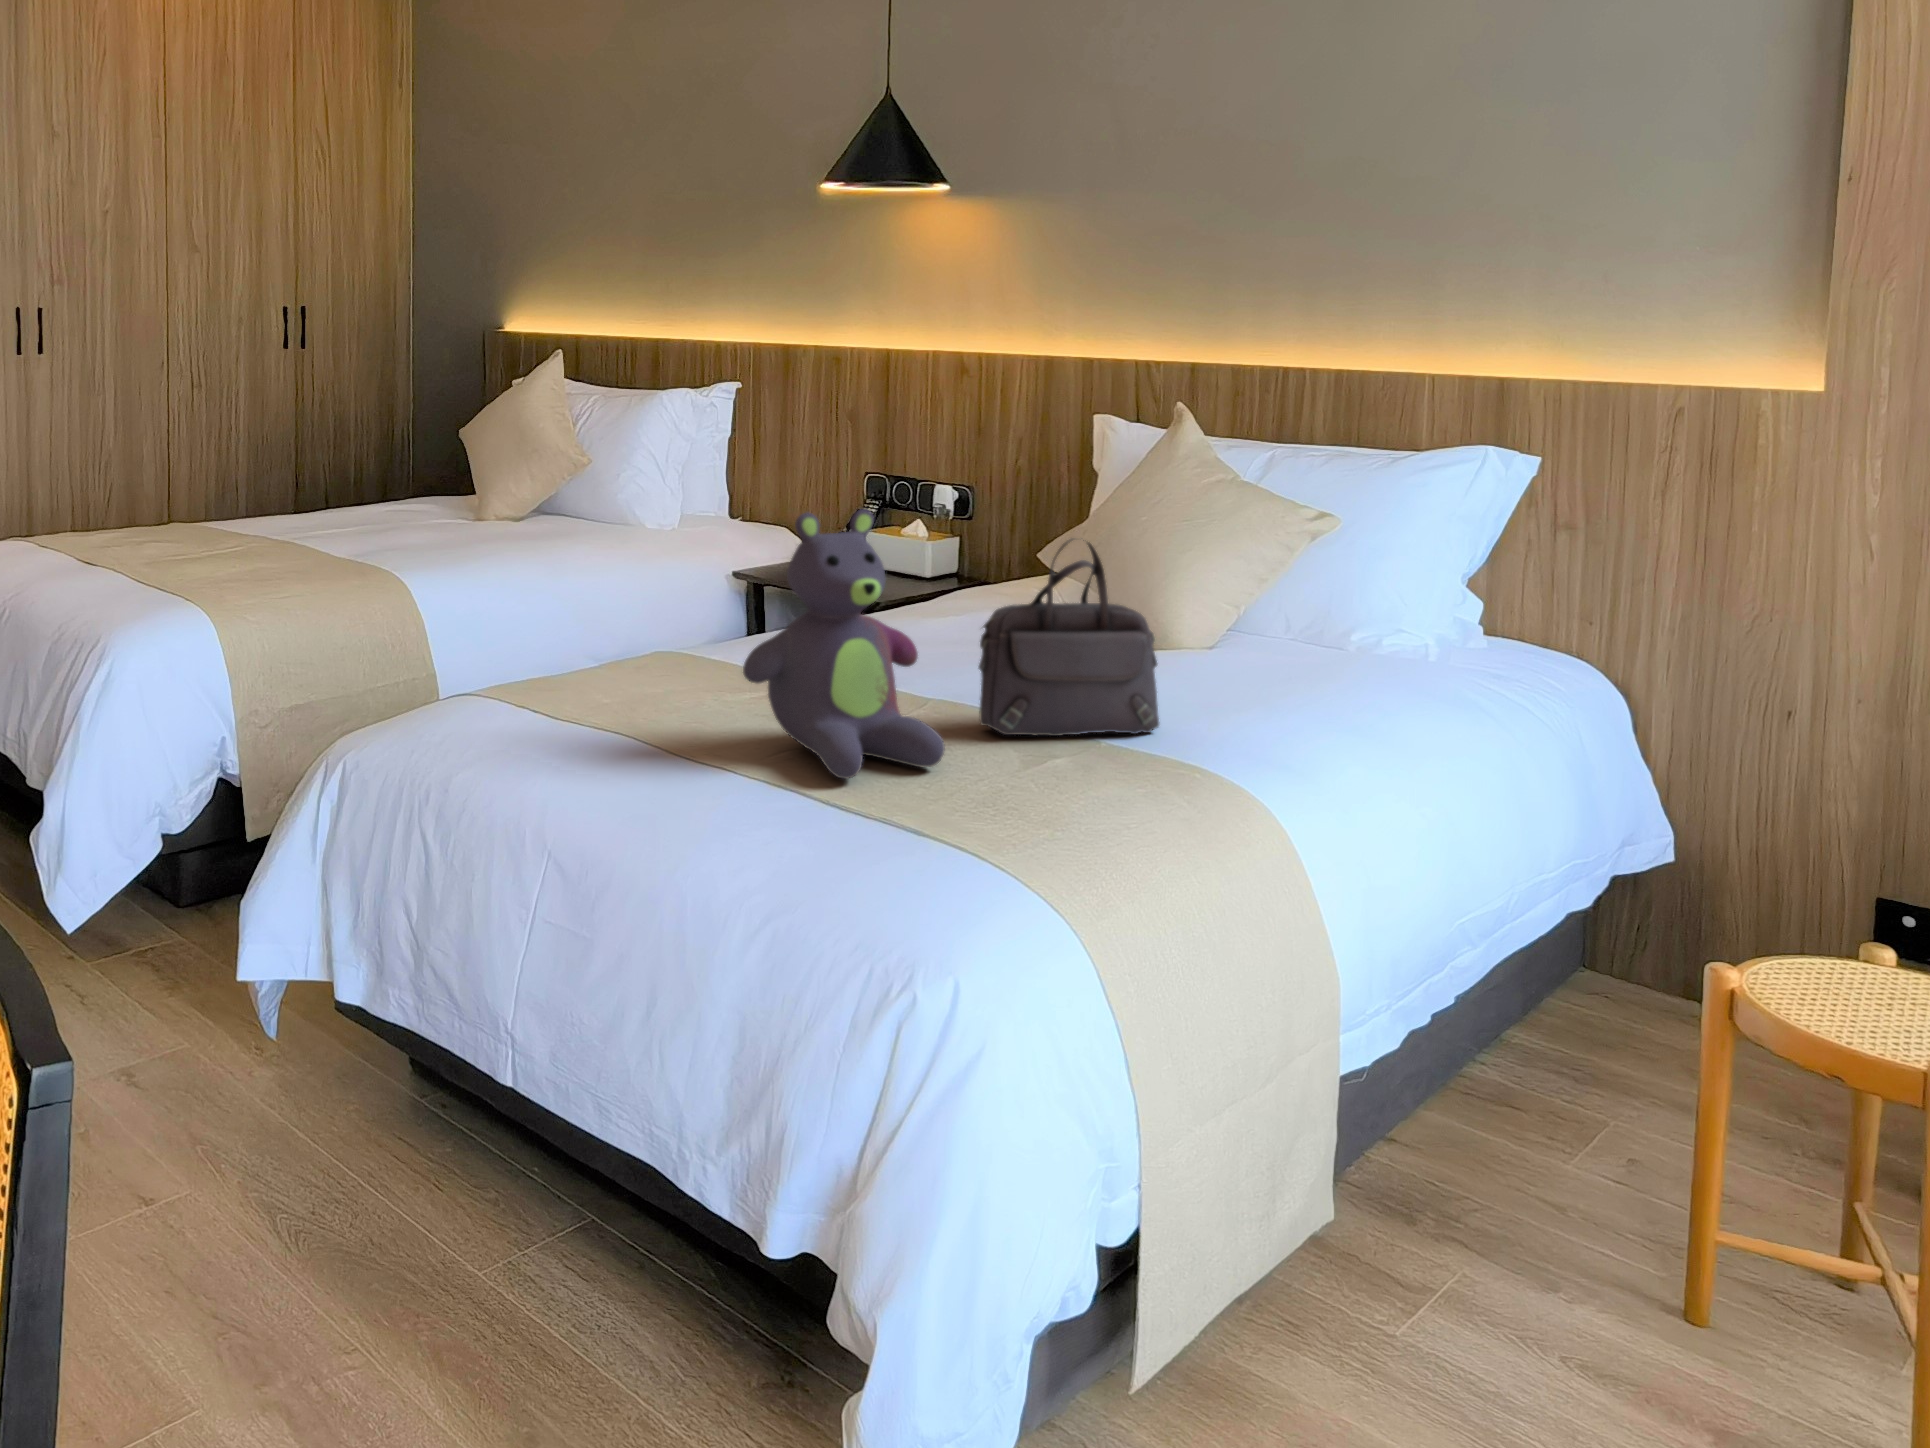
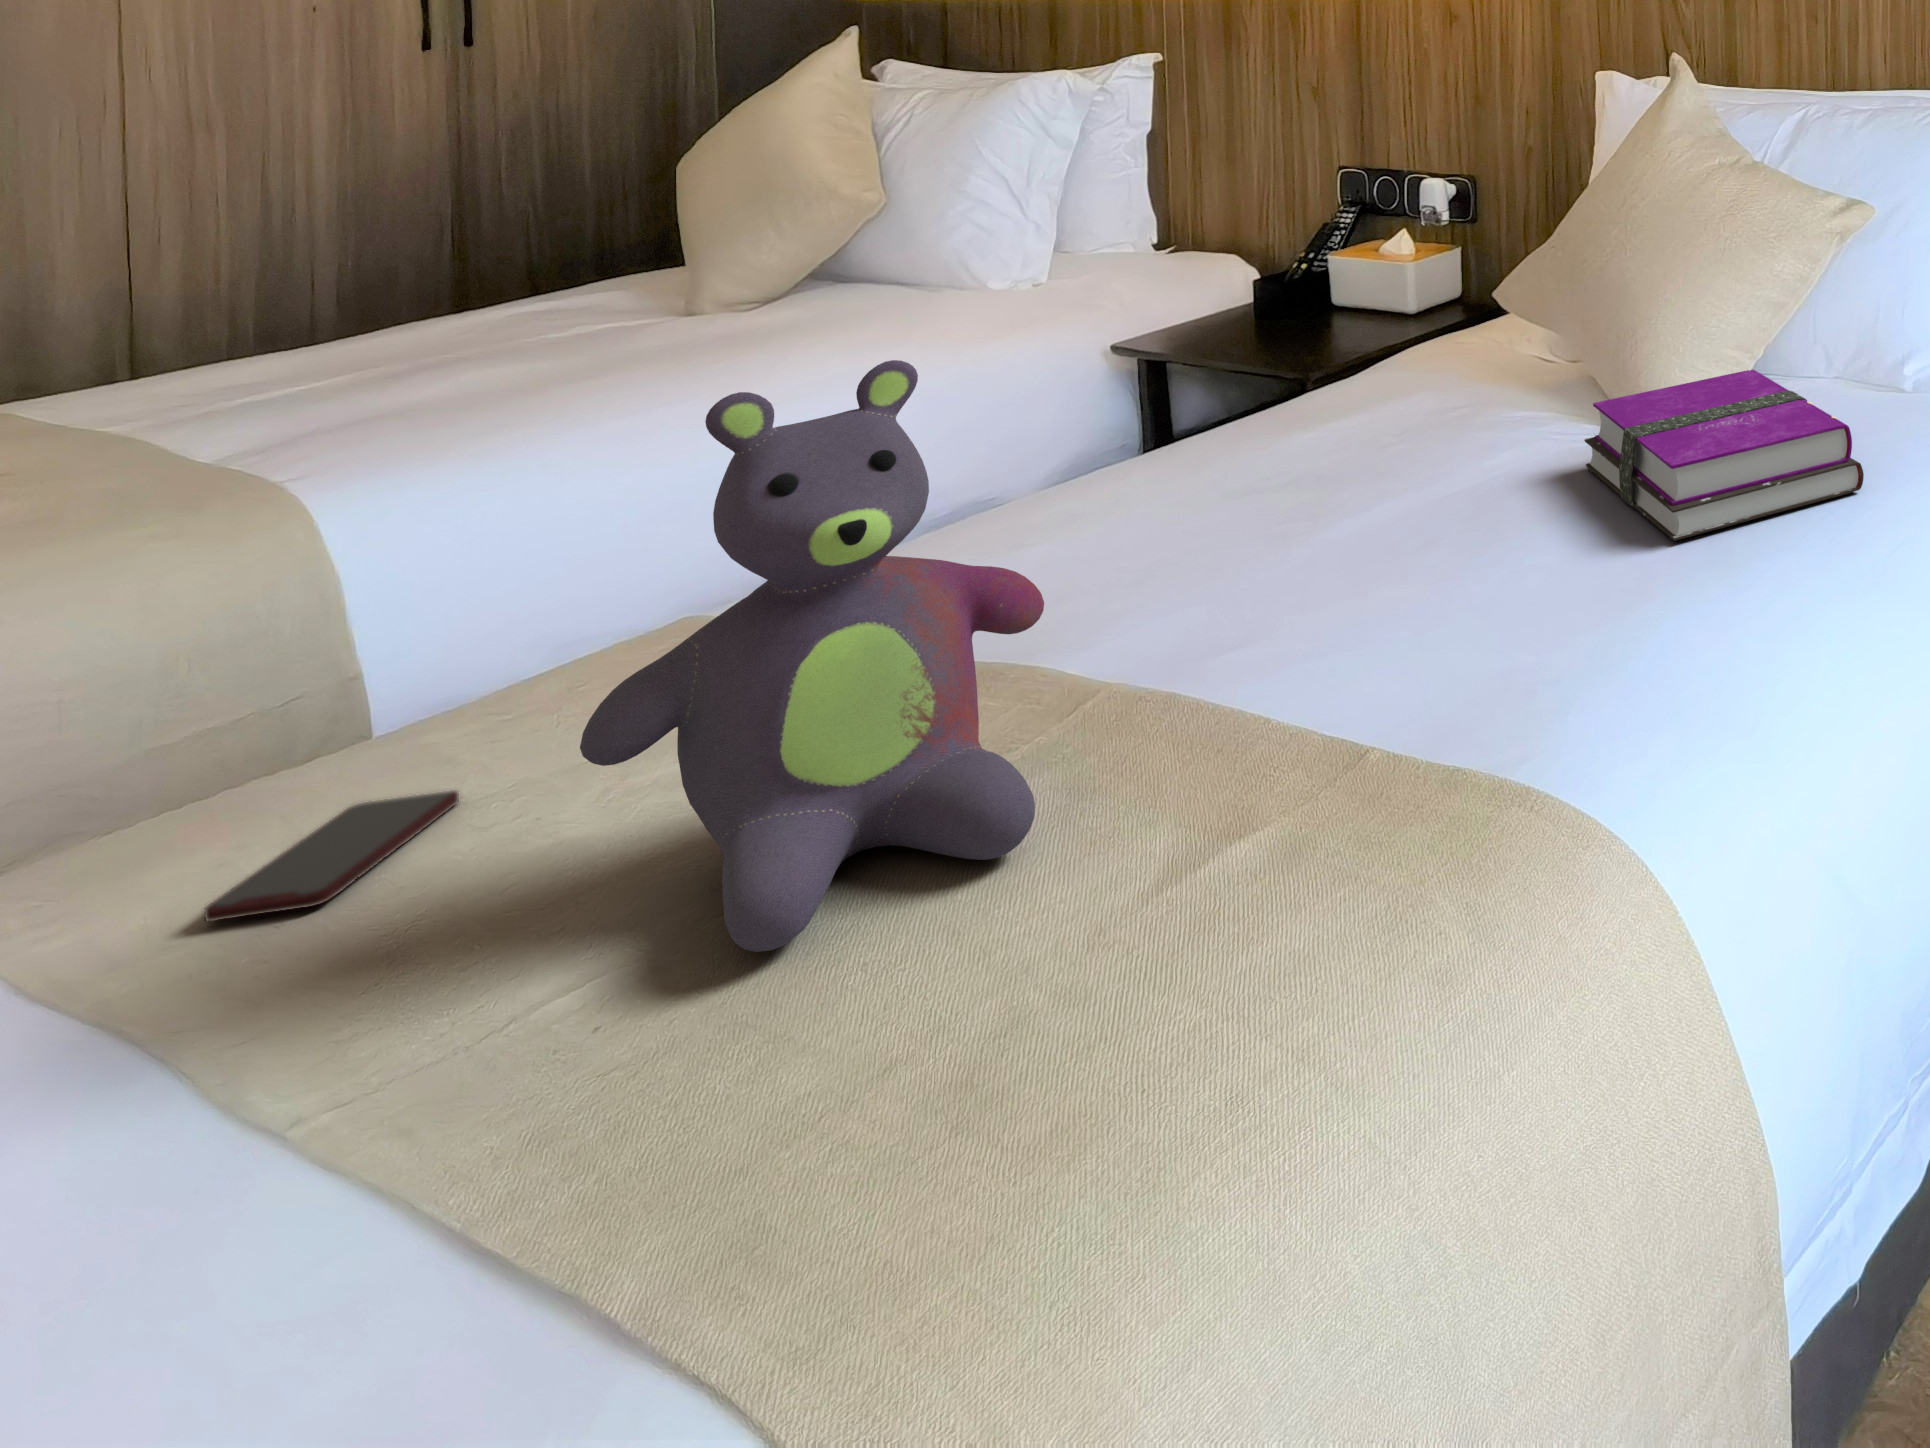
handbag: present [979,539,1159,736] -> none [1178,343,1519,713]
hardback book: none [1145,618,1361,704] -> present [1584,370,1864,541]
smartphone: none [562,700,625,731] -> present [204,791,459,921]

